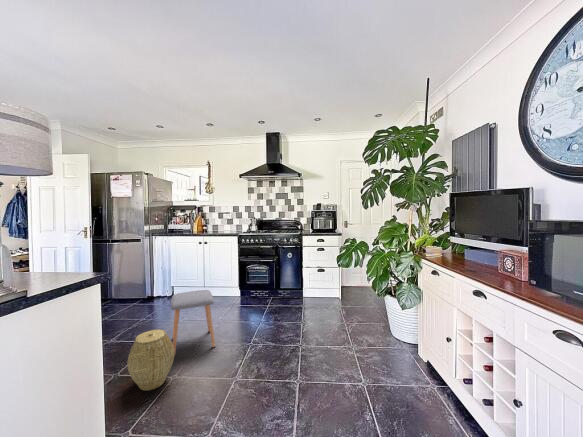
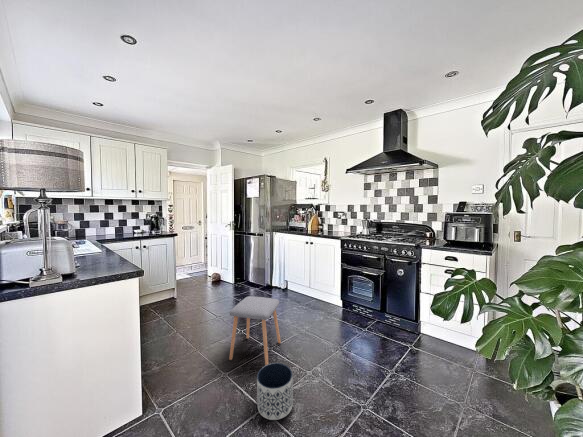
woven basket: present [127,329,174,391] -> none [170,332,213,392]
planter: none [228,330,258,370] -> present [257,363,293,420]

